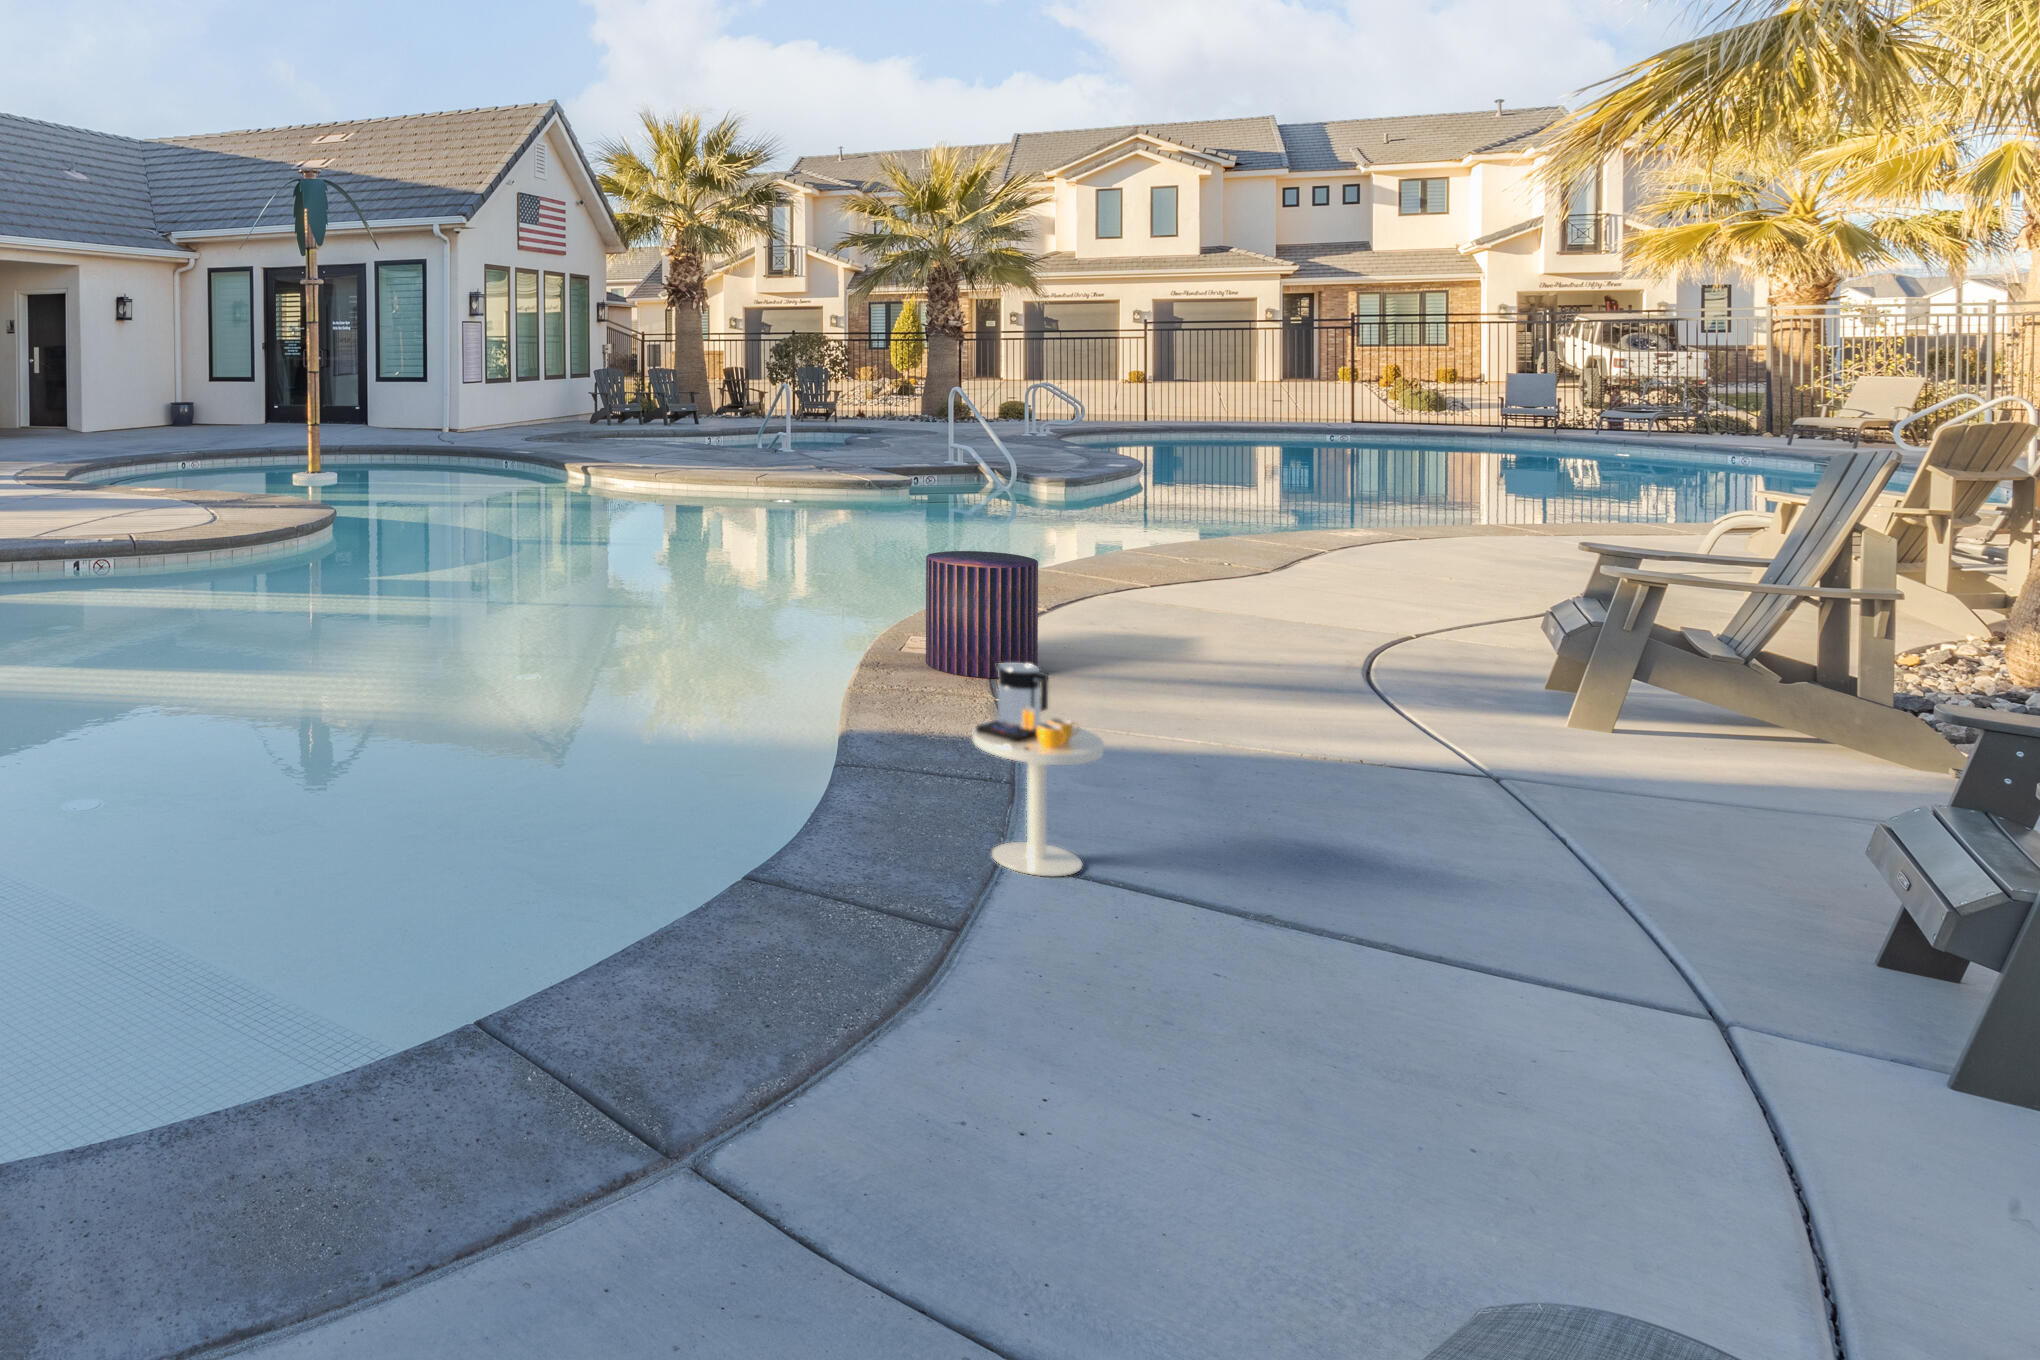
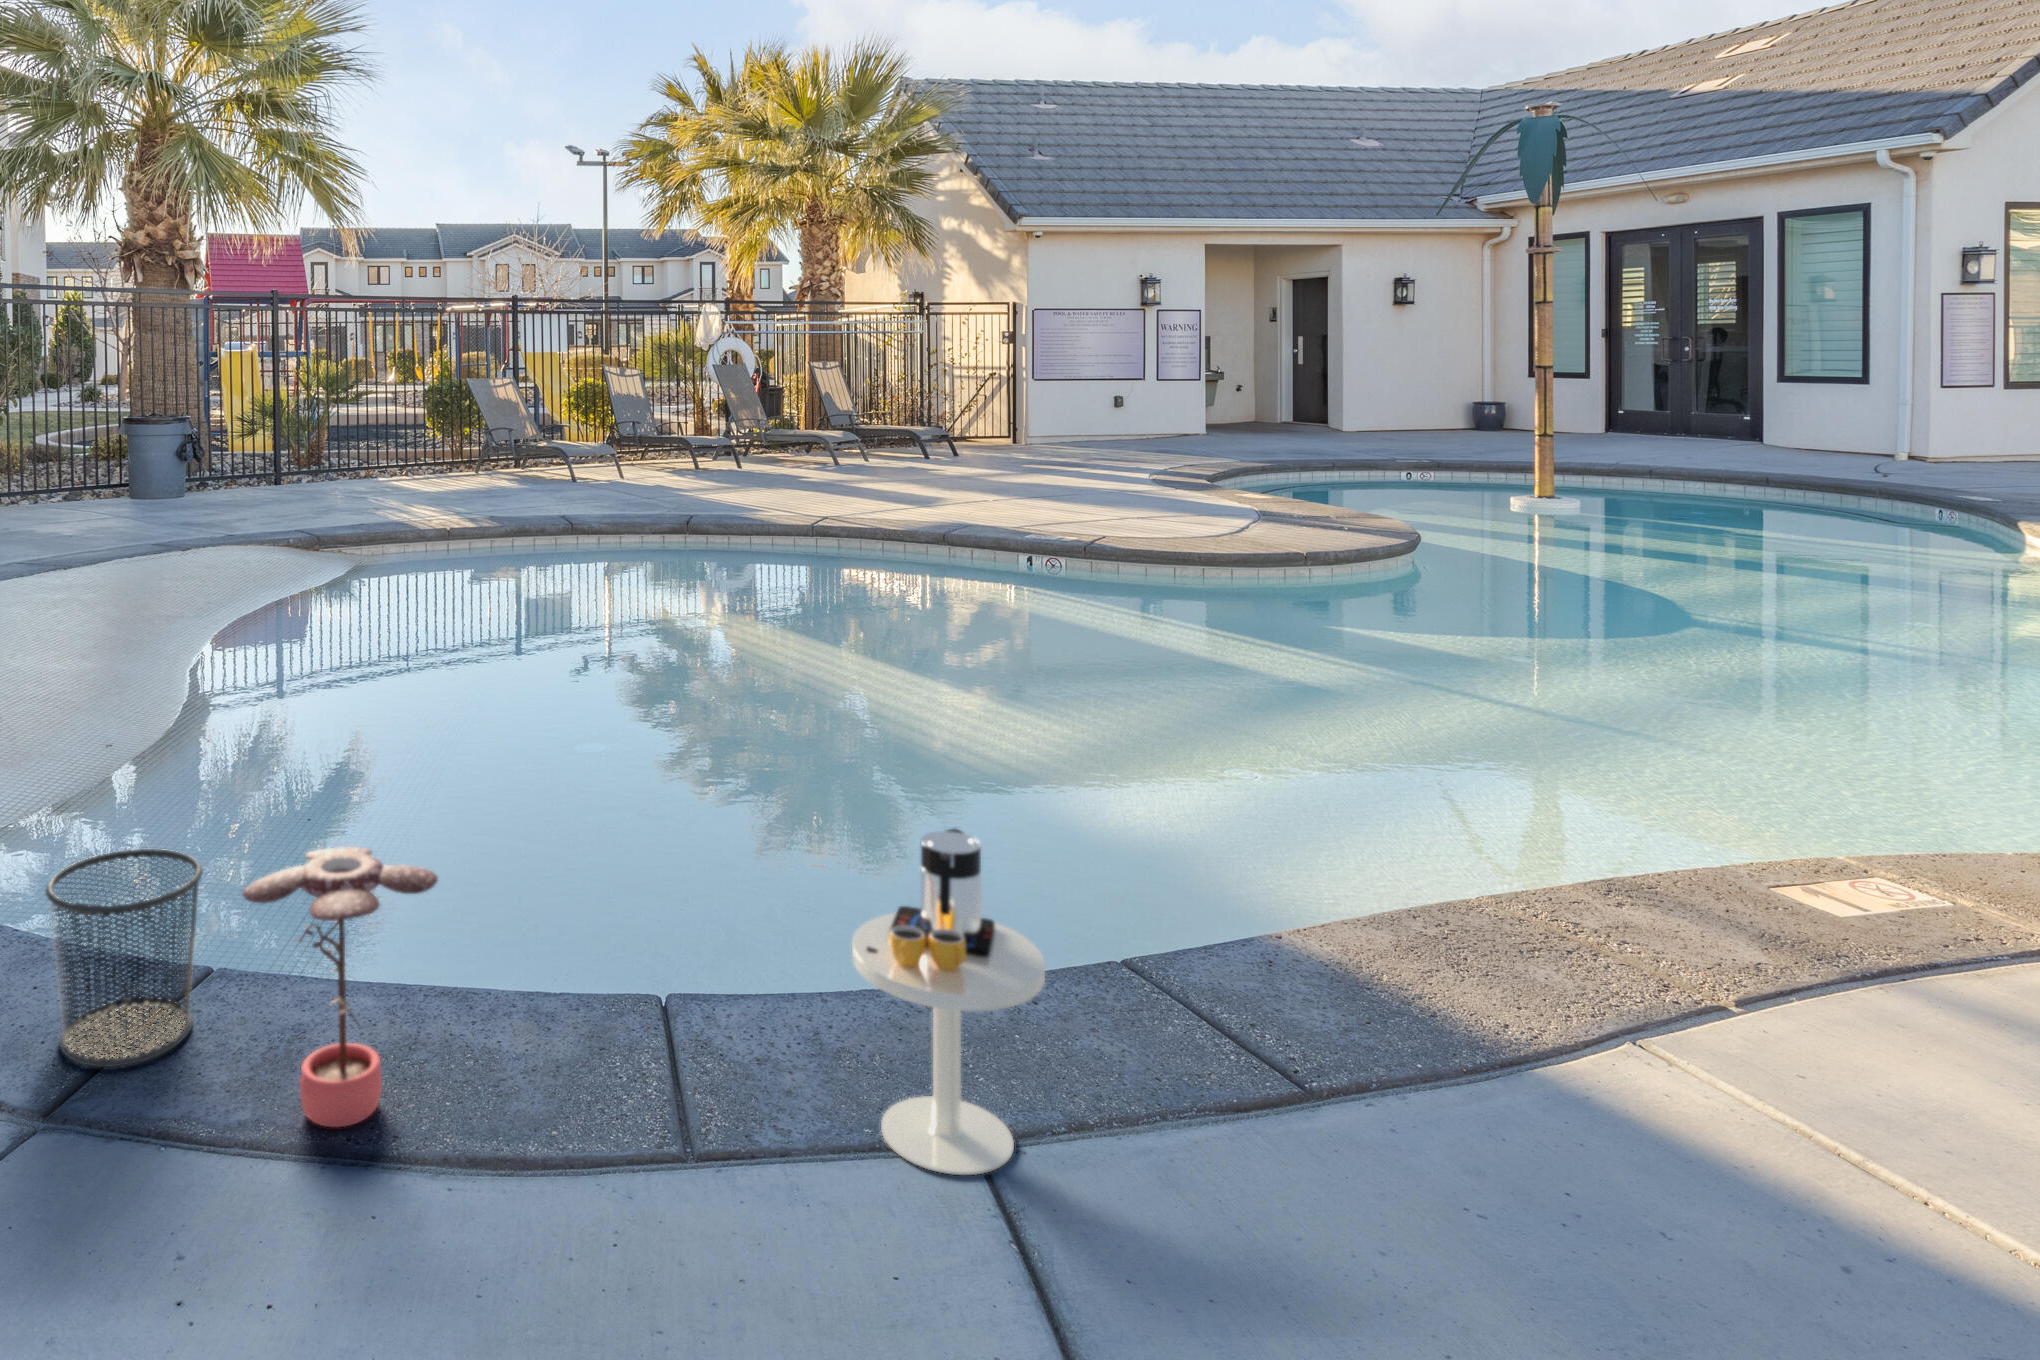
pouf: present [926,551,1038,678] -> none [1672,725,1949,1004]
potted plant: none [785,792,966,1044] -> present [243,847,438,1127]
waste bin: none [554,895,724,1148] -> present [45,849,203,1067]

